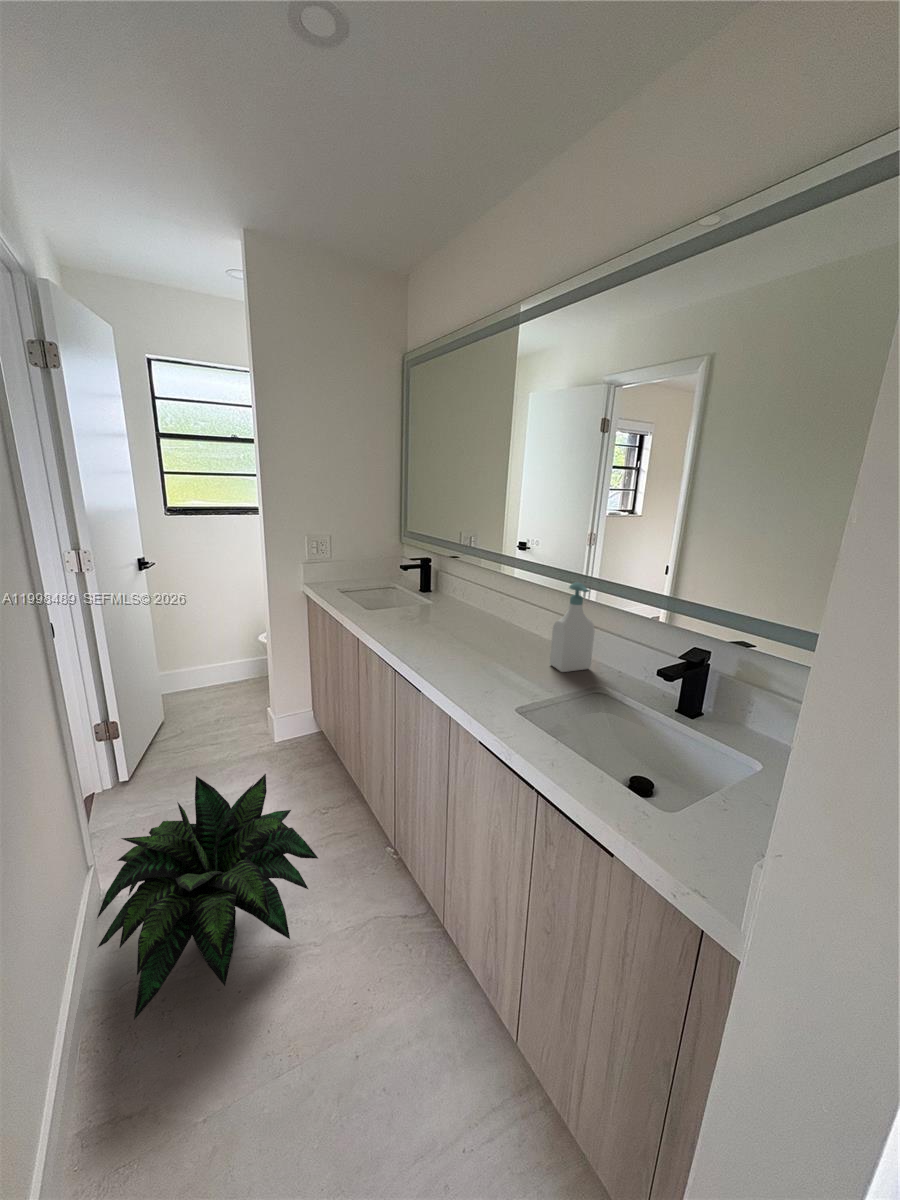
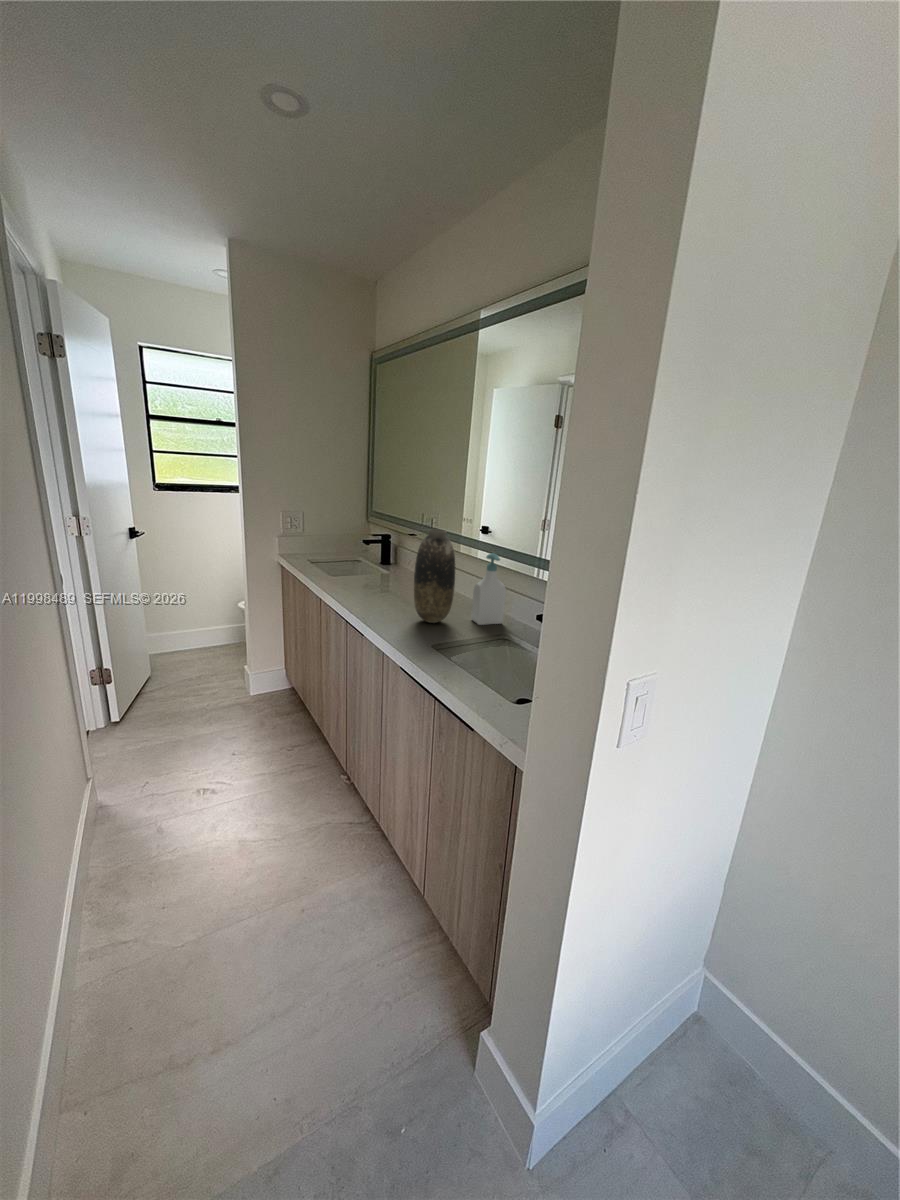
vase: none [481,555,533,672] -> present [414,529,455,623]
potted plant: present [97,774,318,1020] -> none [98,705,281,880]

